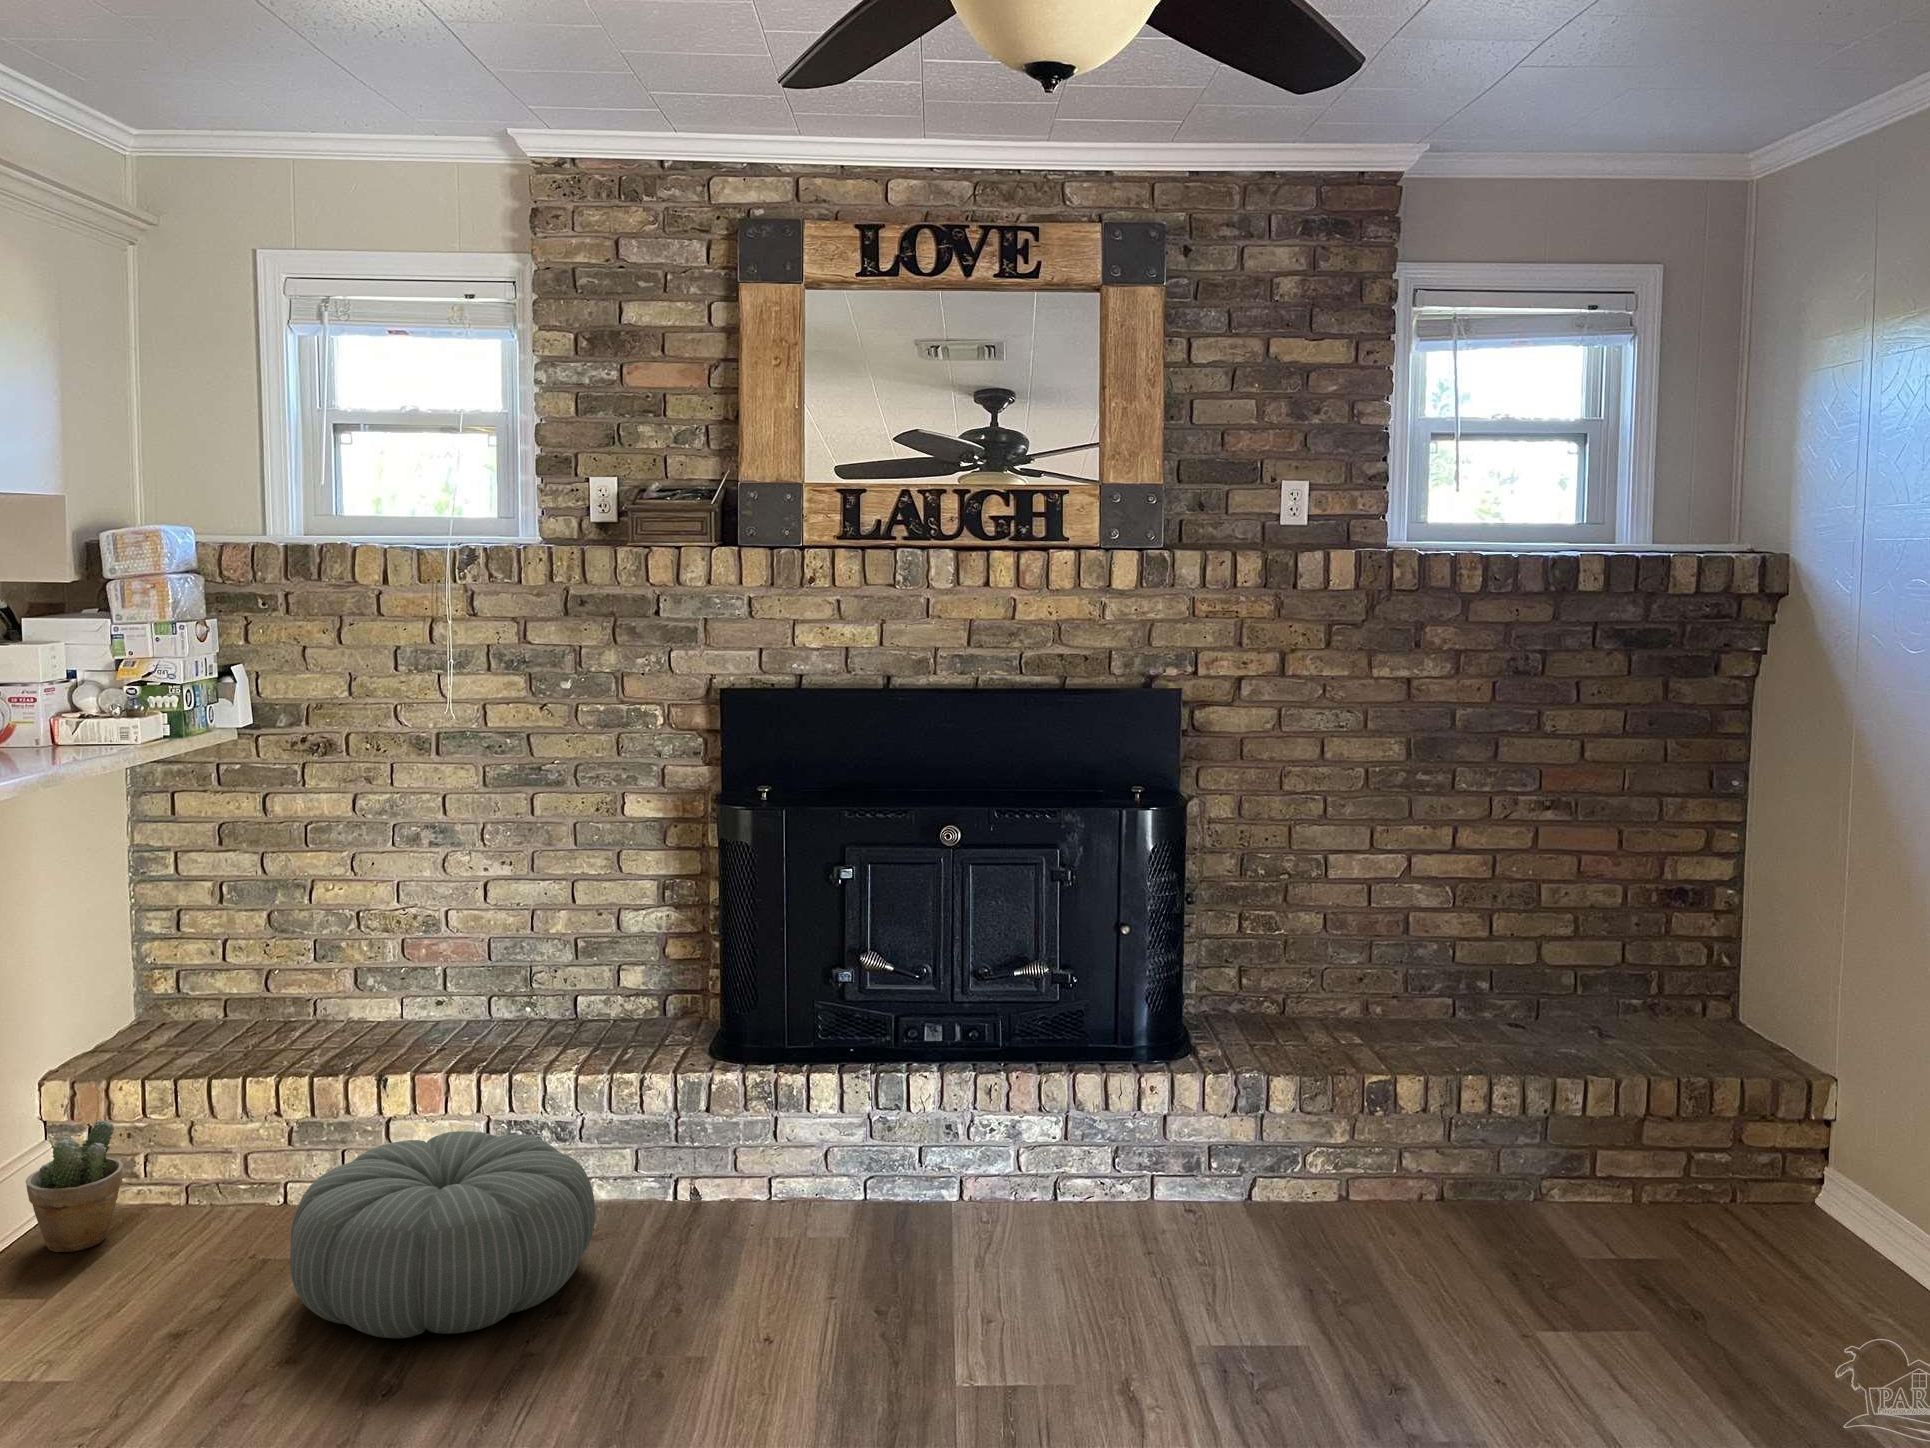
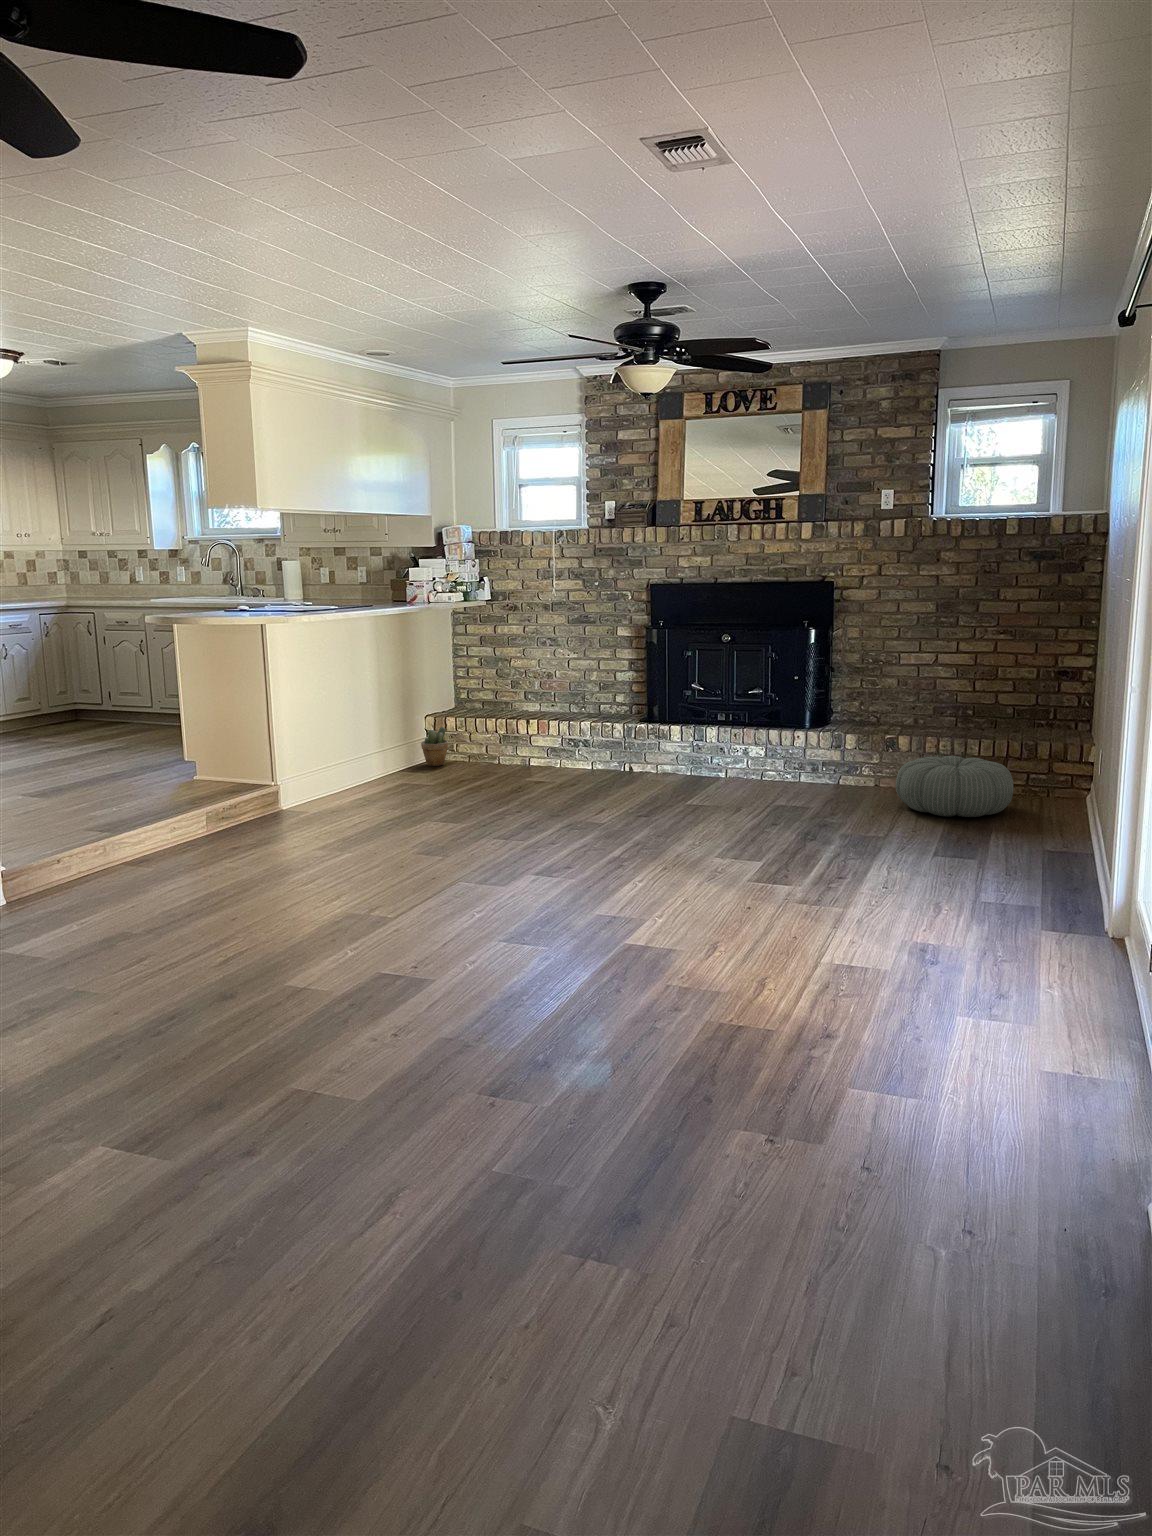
pouf: present [290,1131,595,1338] -> present [896,756,1013,817]

